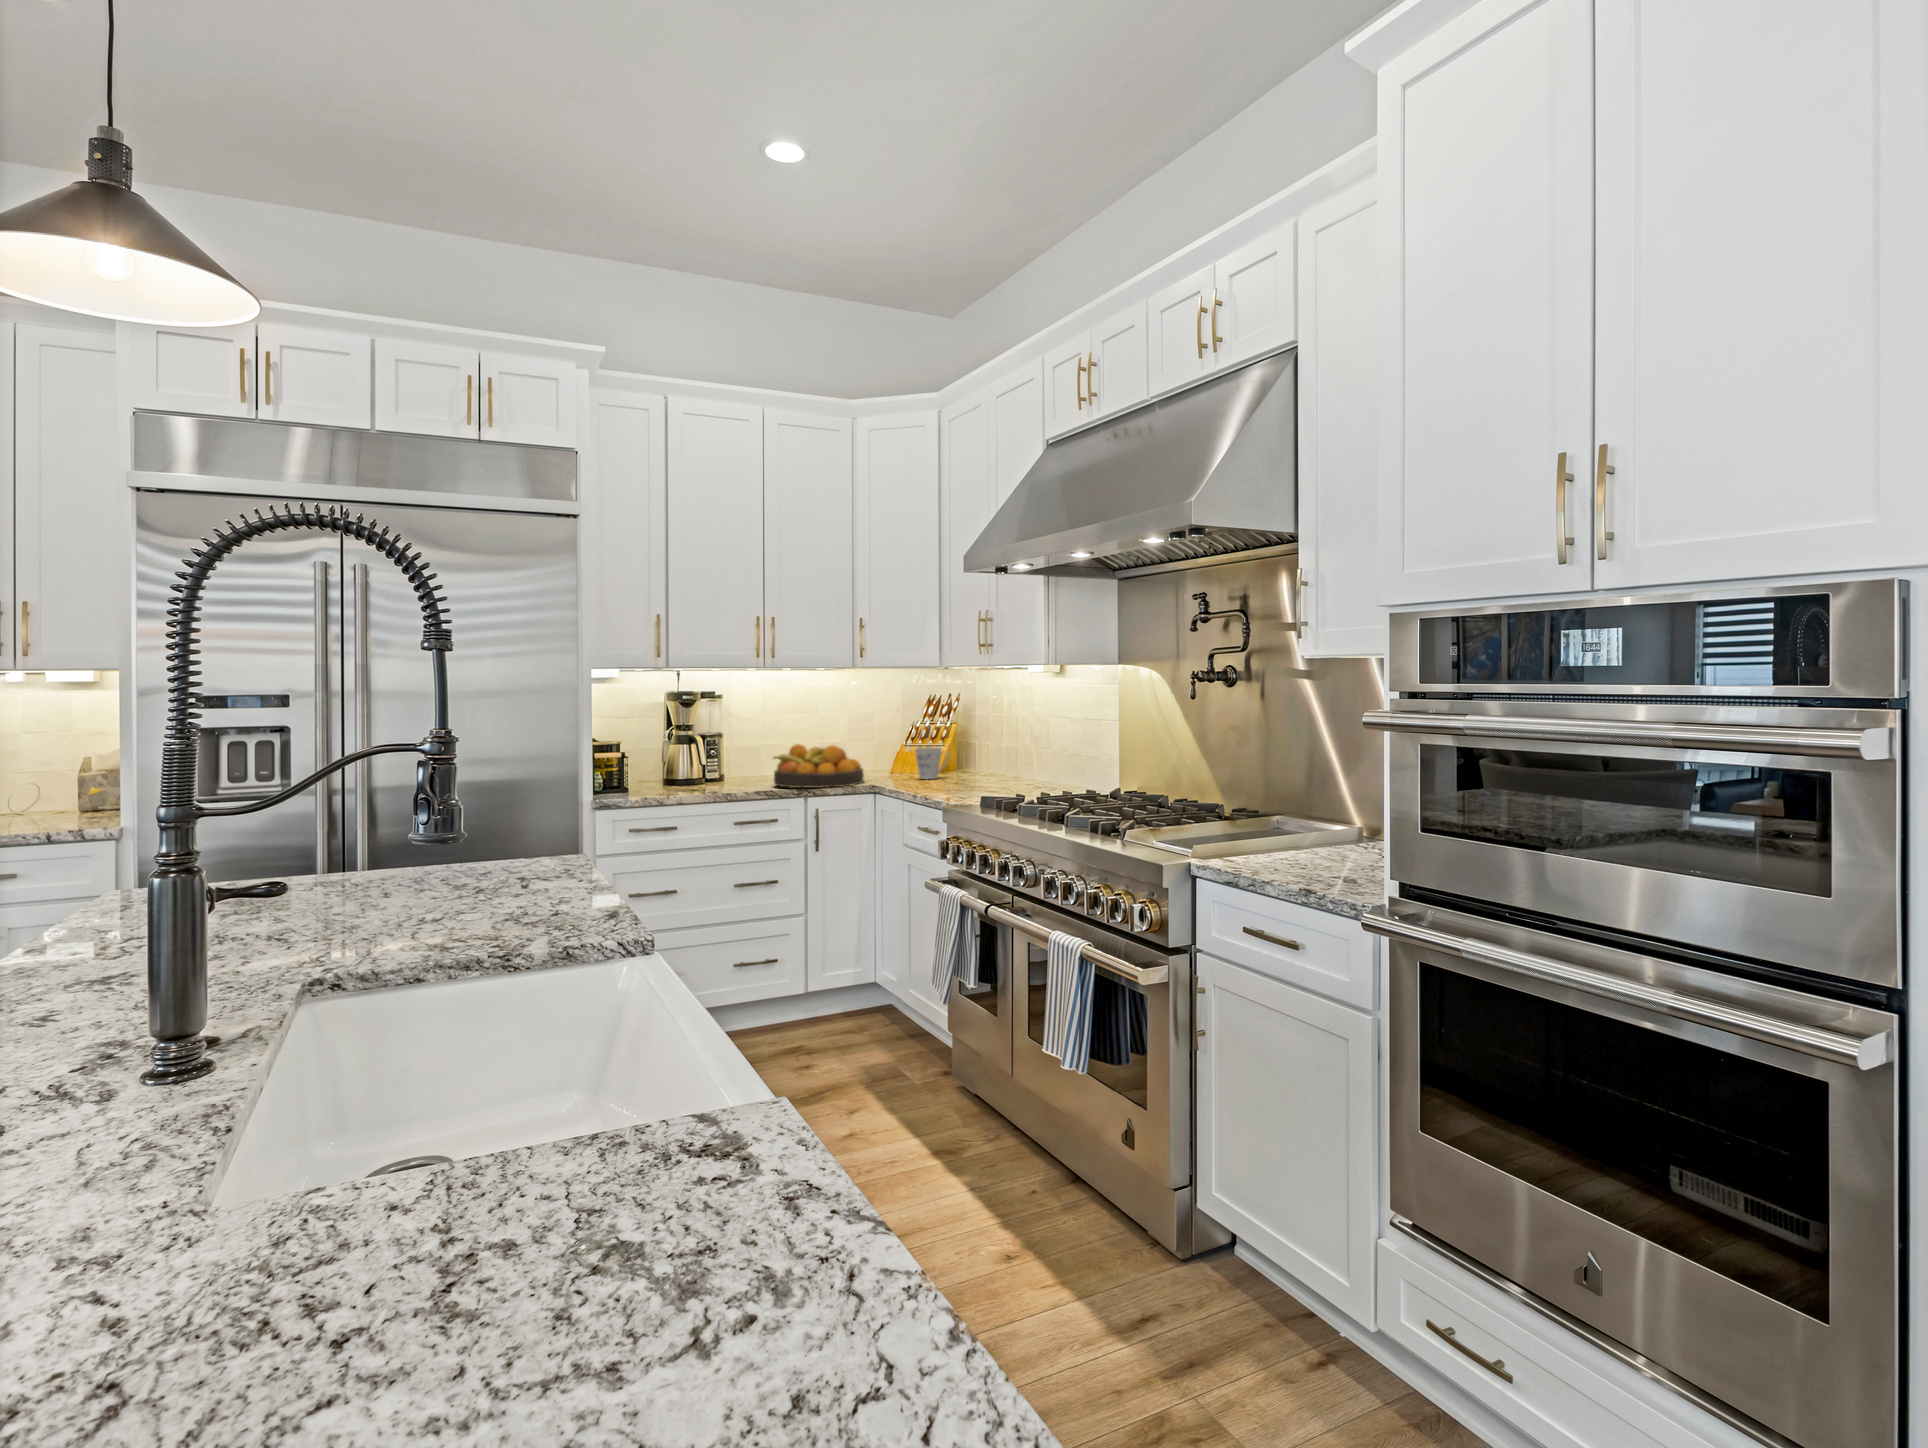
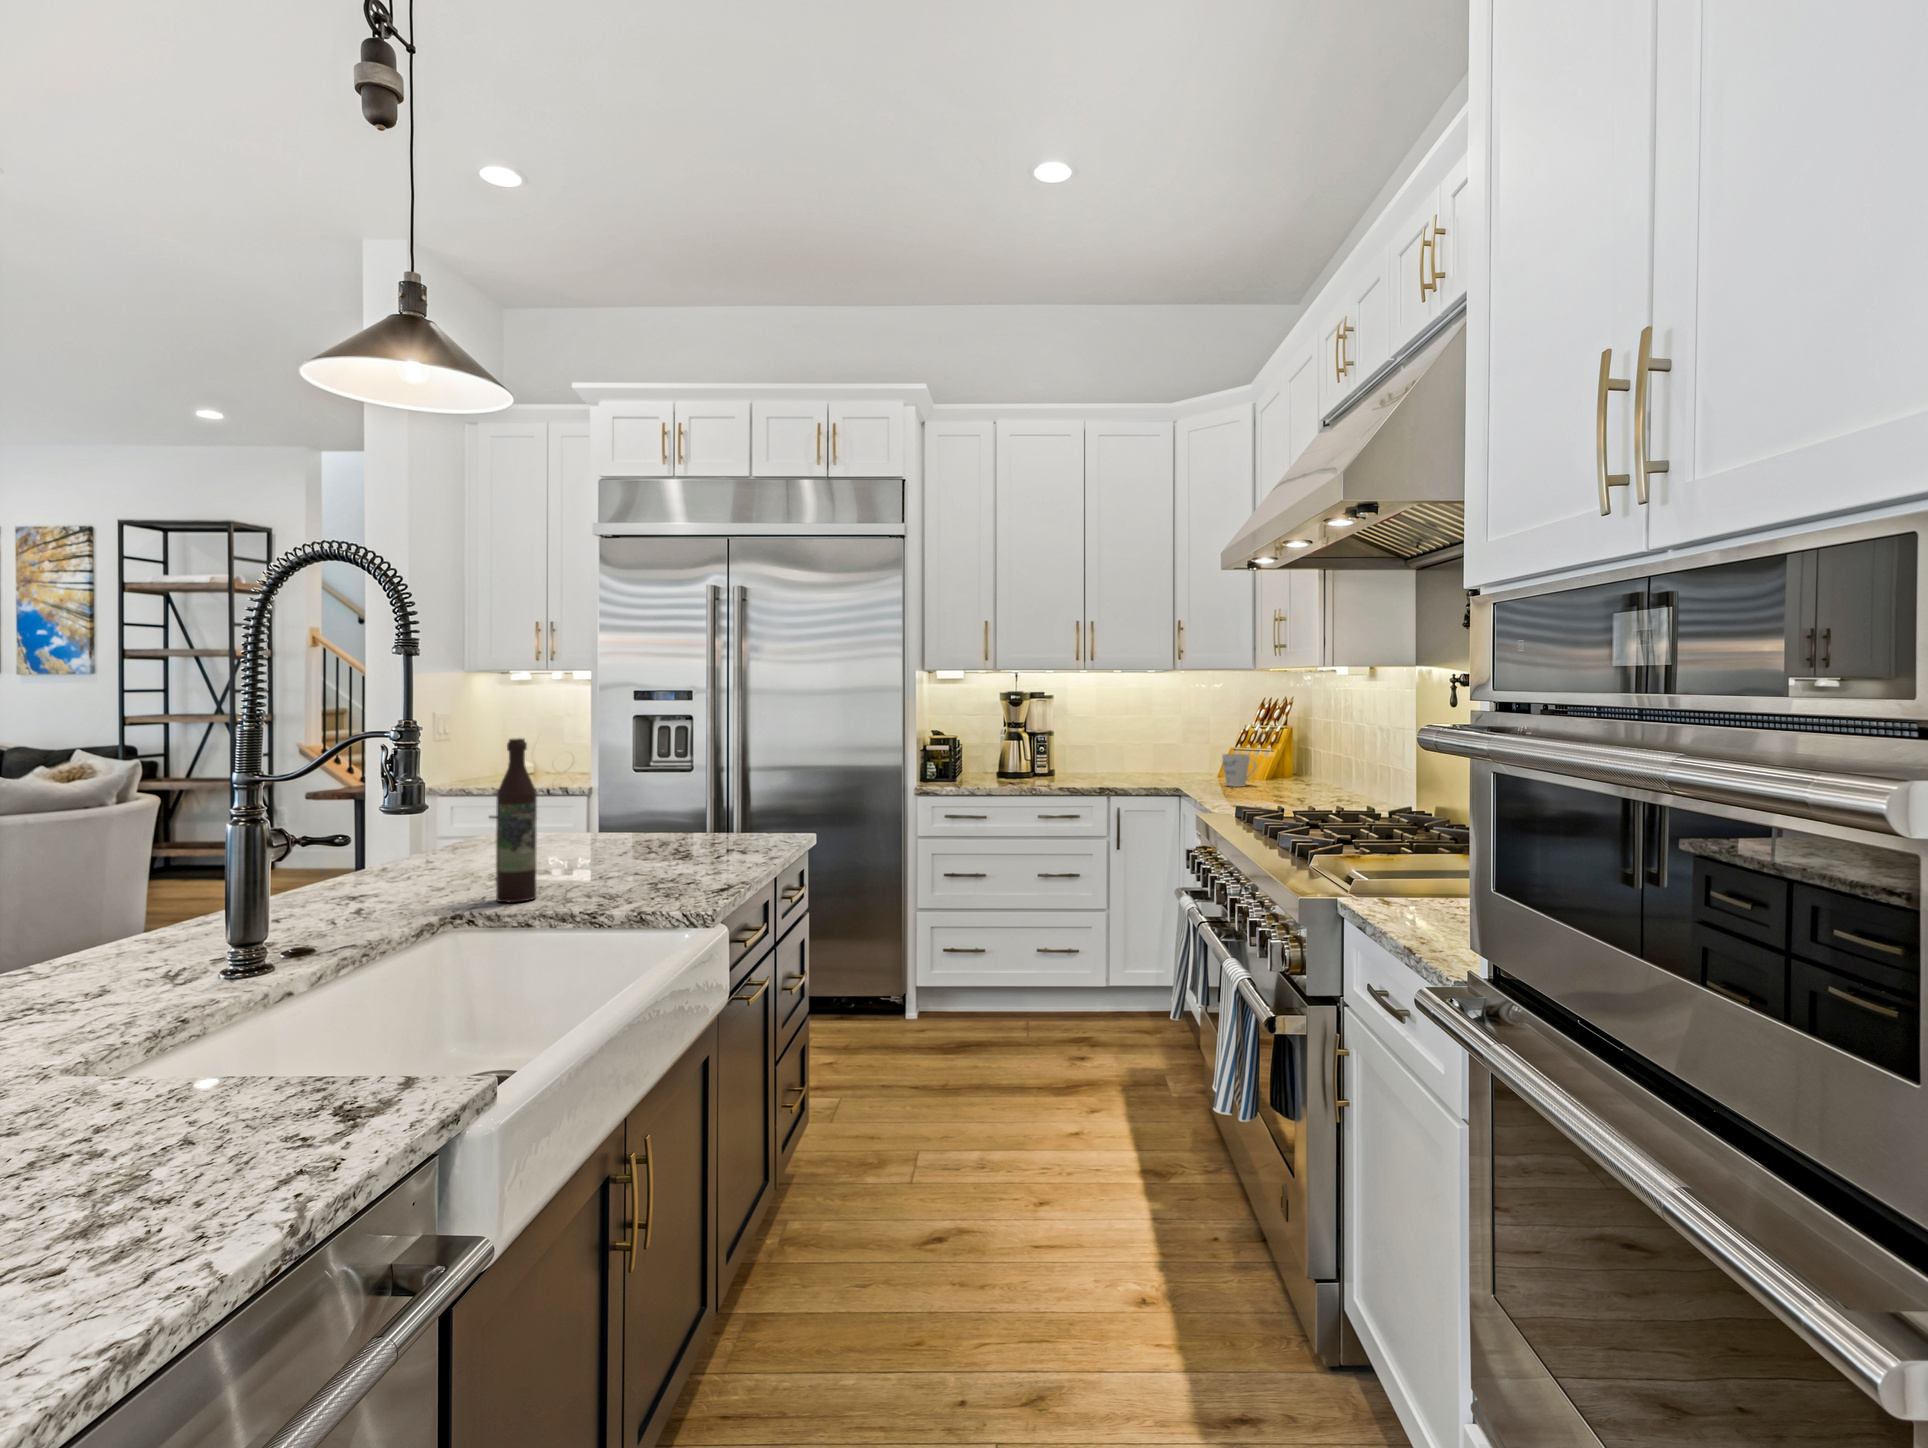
fruit bowl: present [774,744,864,788] -> none [1082,745,1172,789]
wine bottle: none [343,755,396,958] -> present [496,738,537,903]

